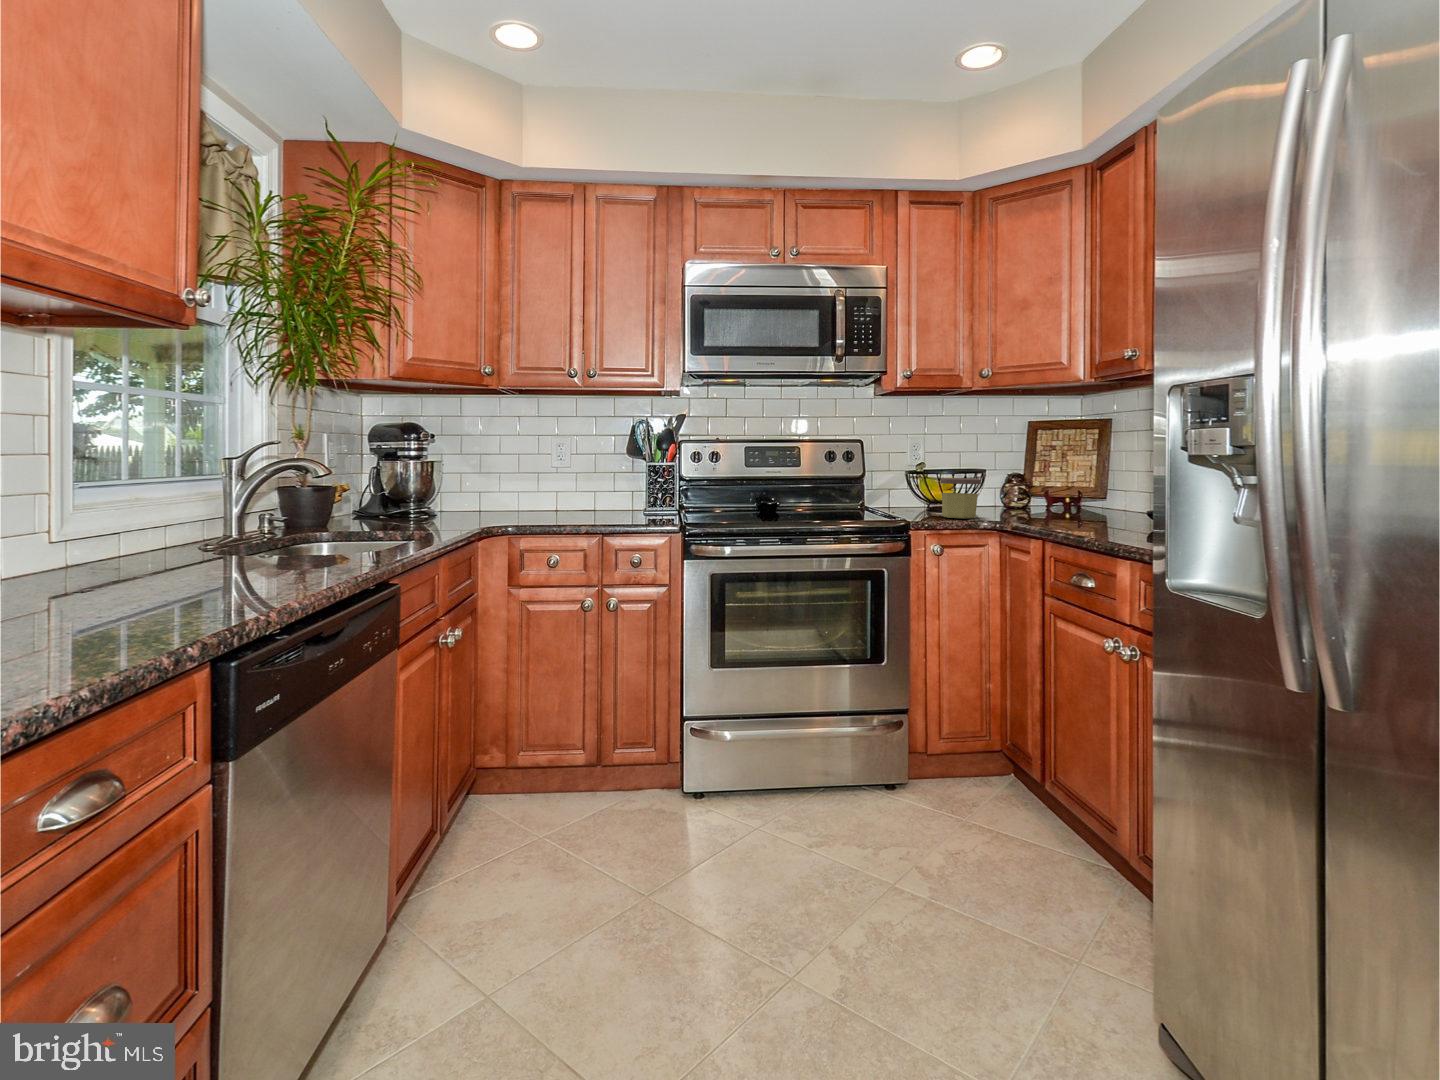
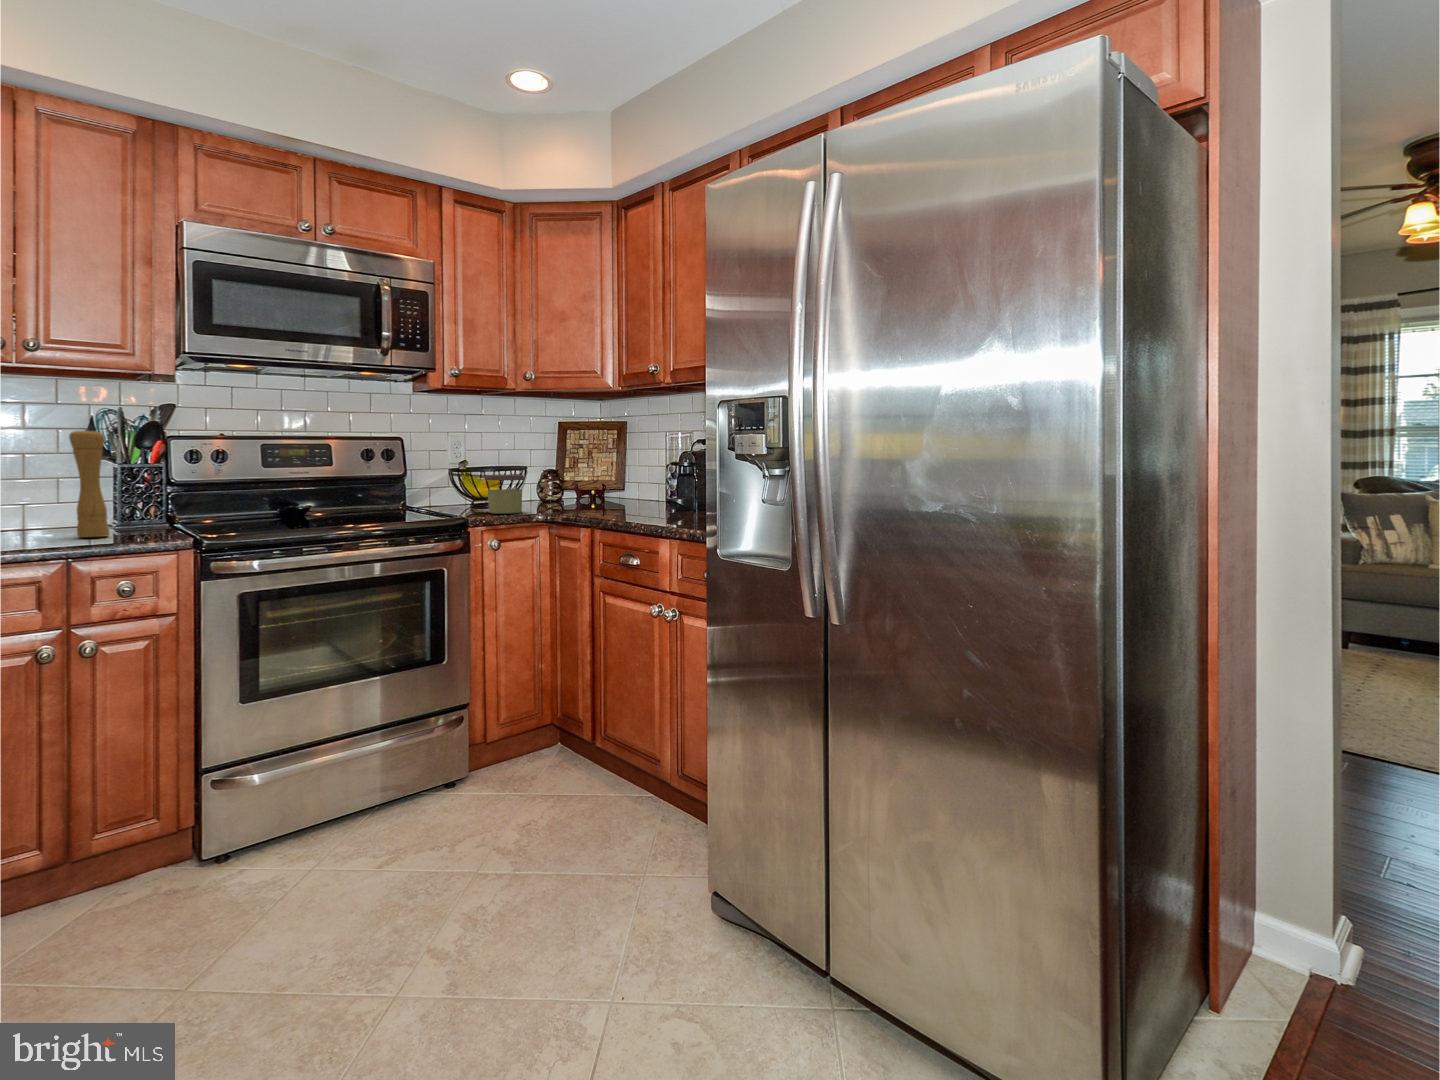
pepper mill: none [612,436,633,520] -> present [69,429,109,537]

